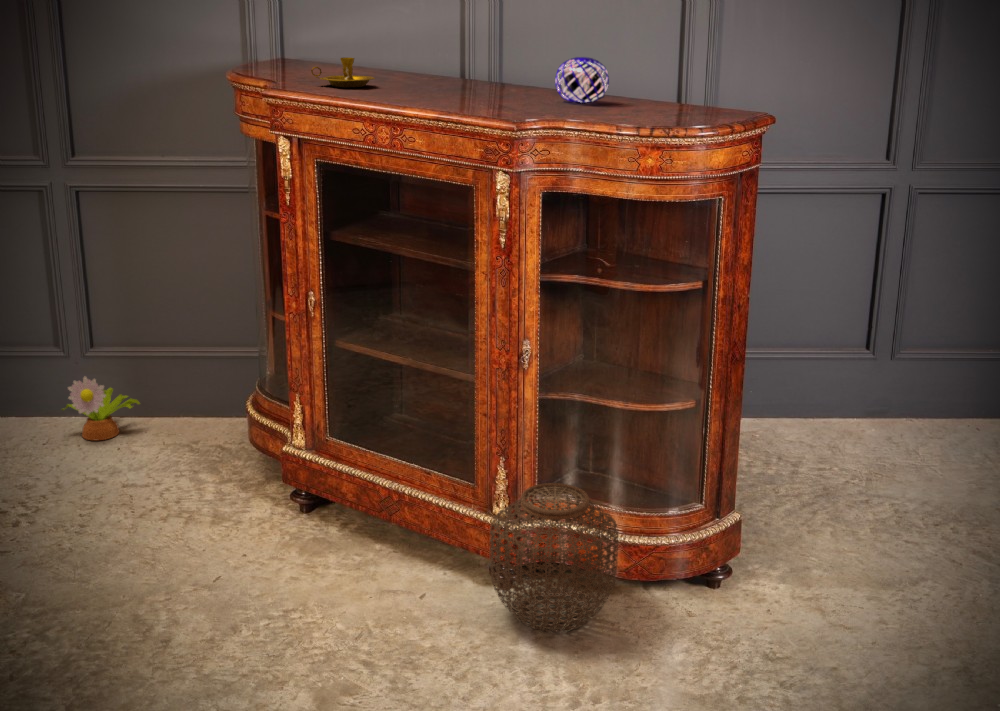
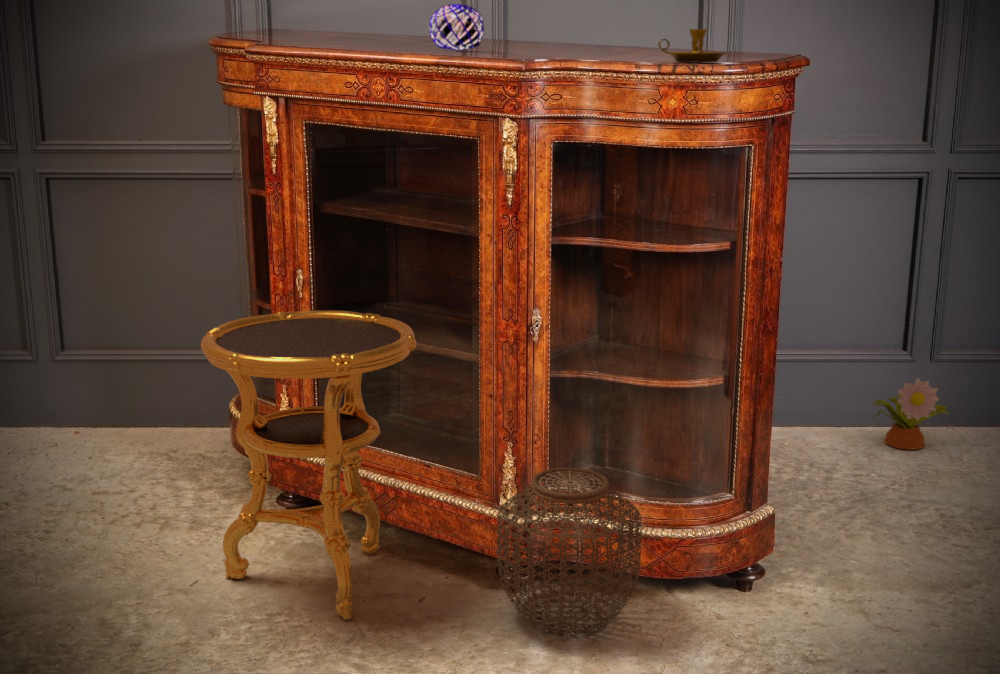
candlestick: present [311,57,375,87] -> present [658,29,728,62]
decorative orb: present [555,57,609,103] -> present [430,4,484,50]
side table: none [224,334,418,616] -> present [201,310,417,619]
decorative plant: present [62,376,140,441] -> present [873,378,949,450]

